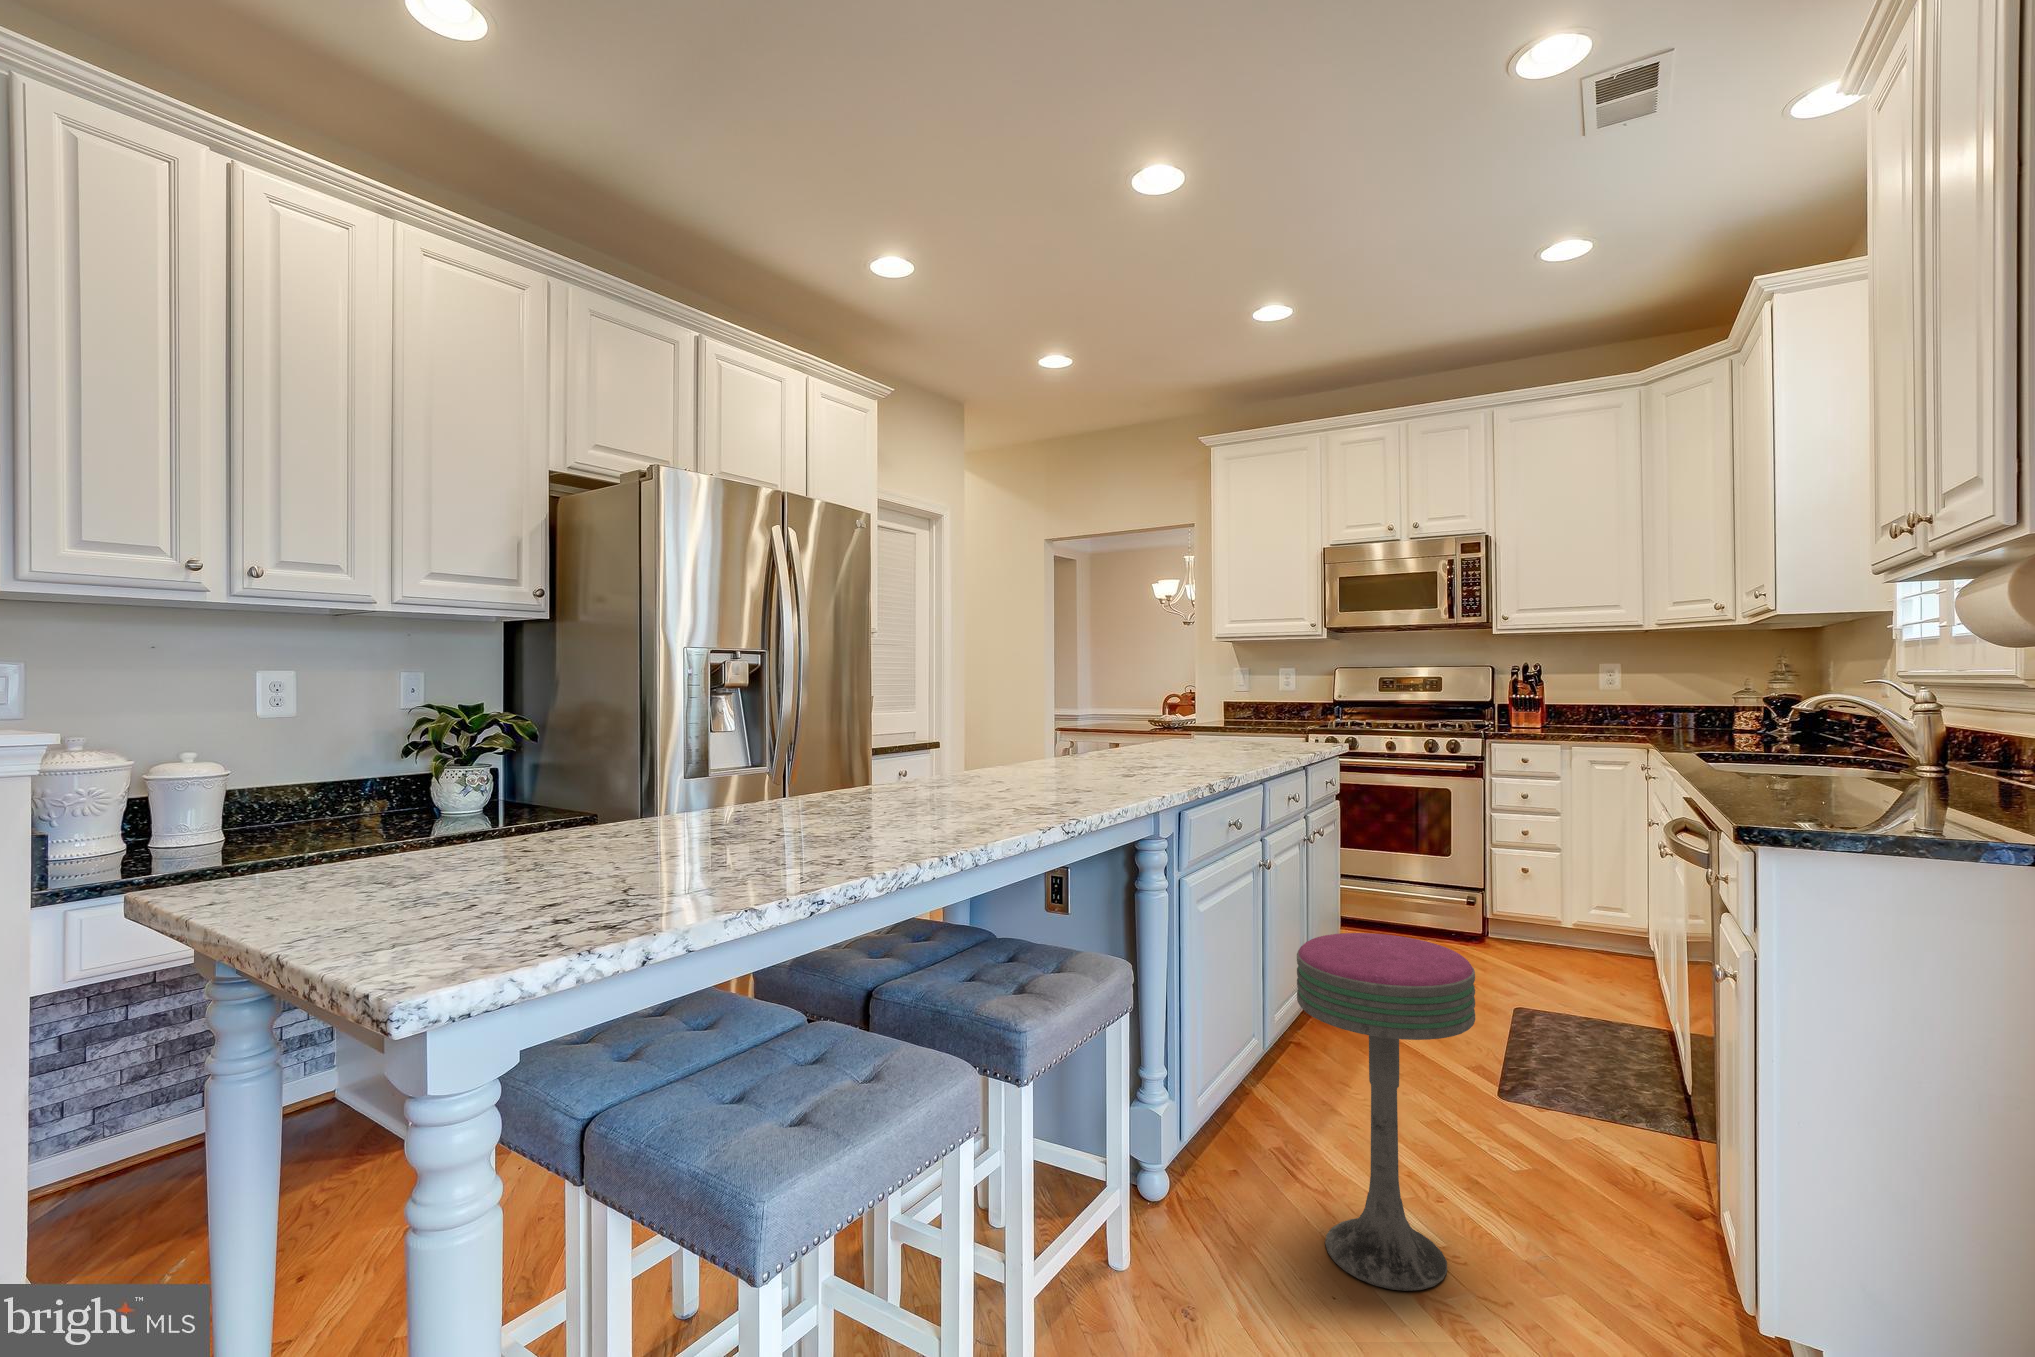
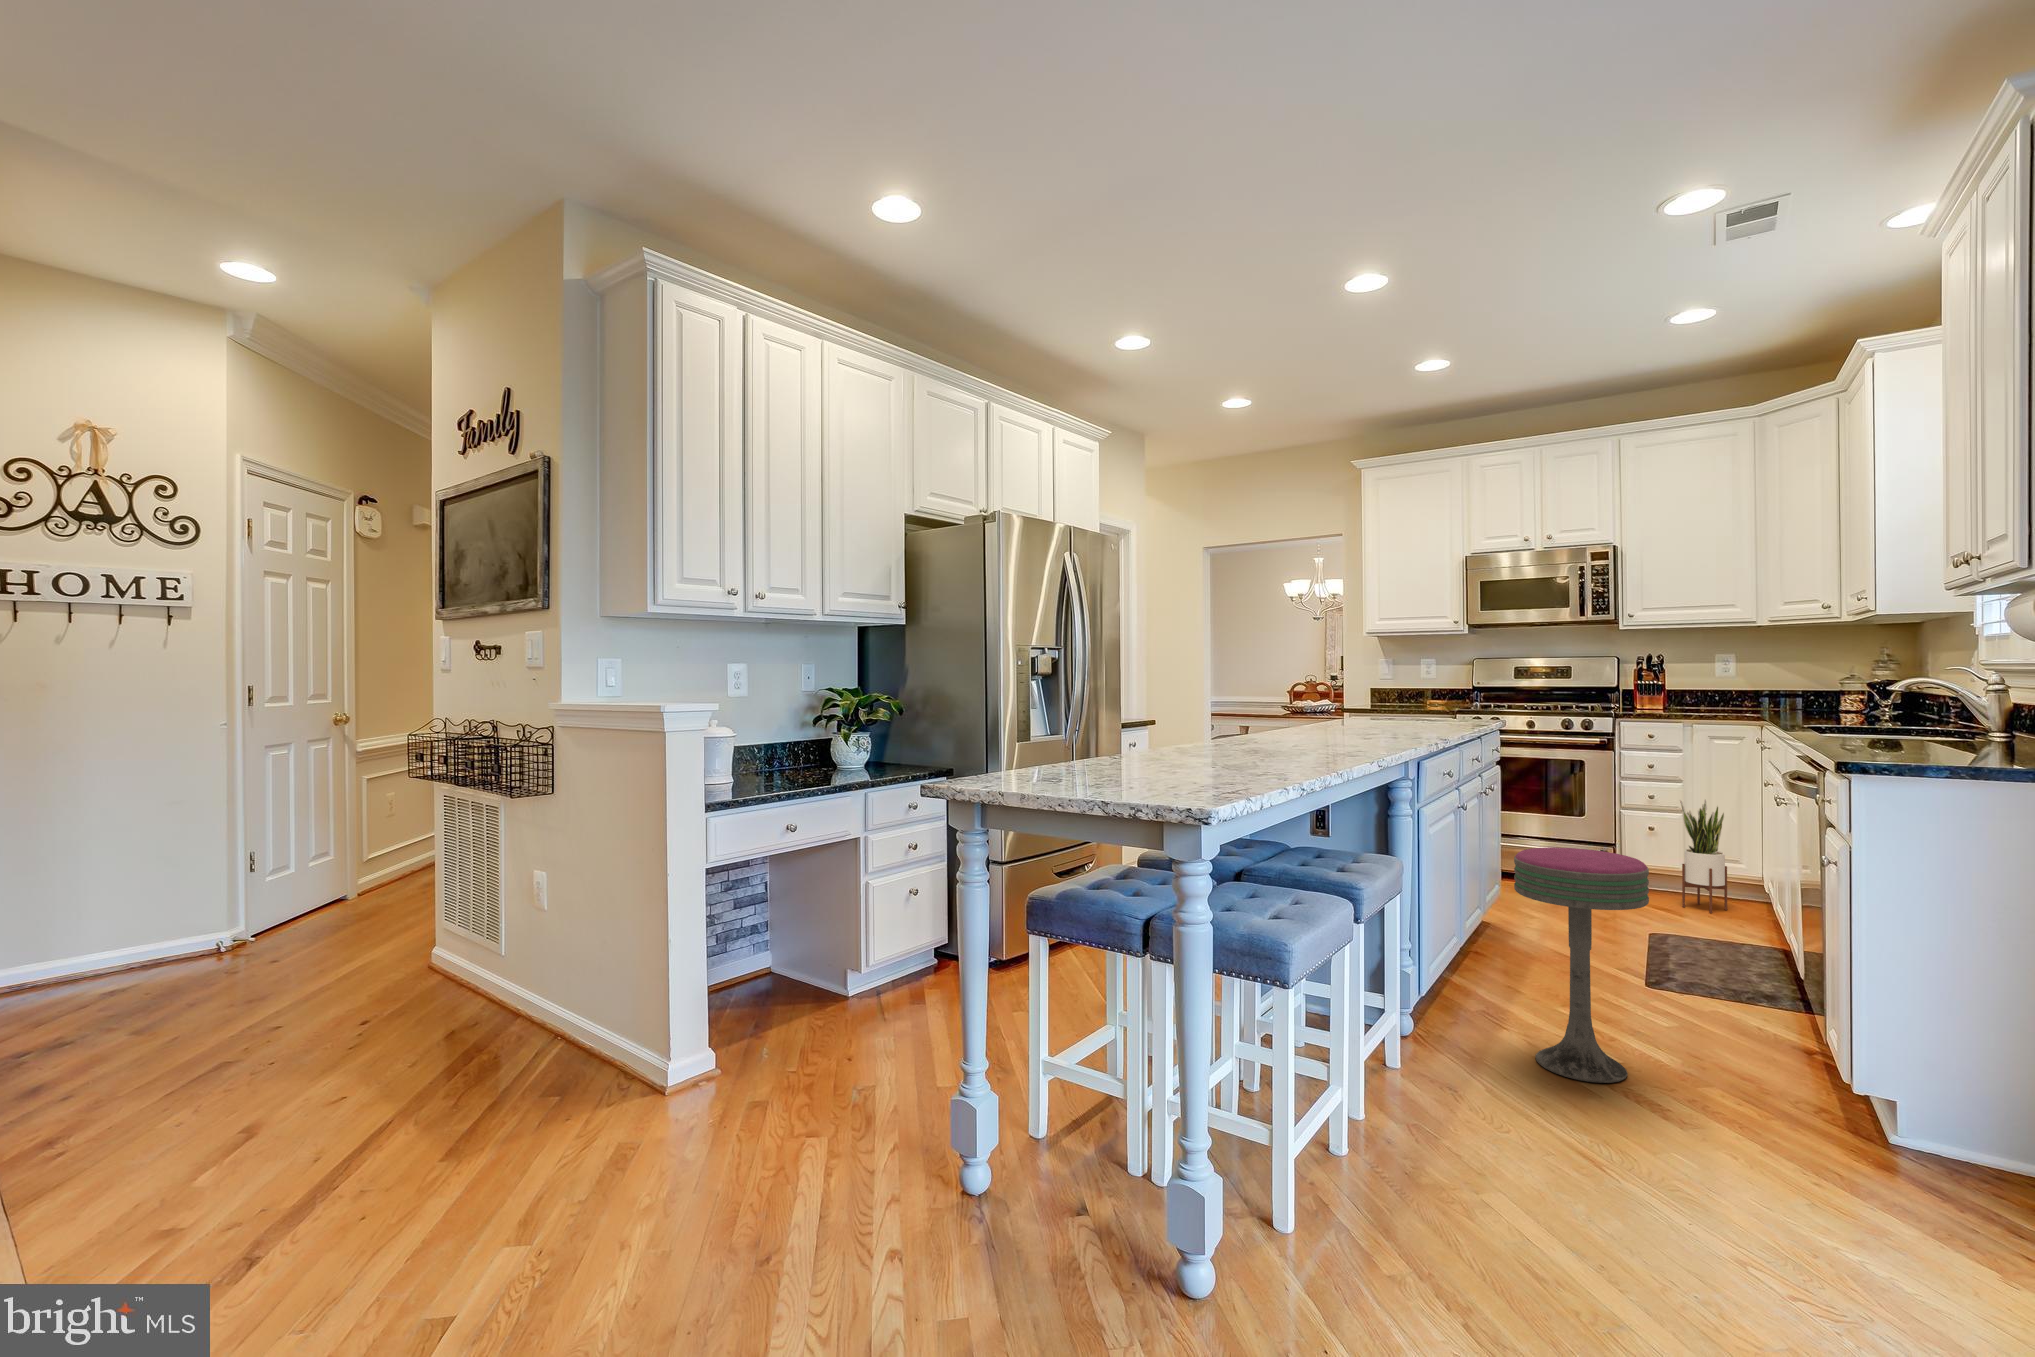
potted plant: none [1554,836,1608,974] -> present [1680,800,1727,913]

